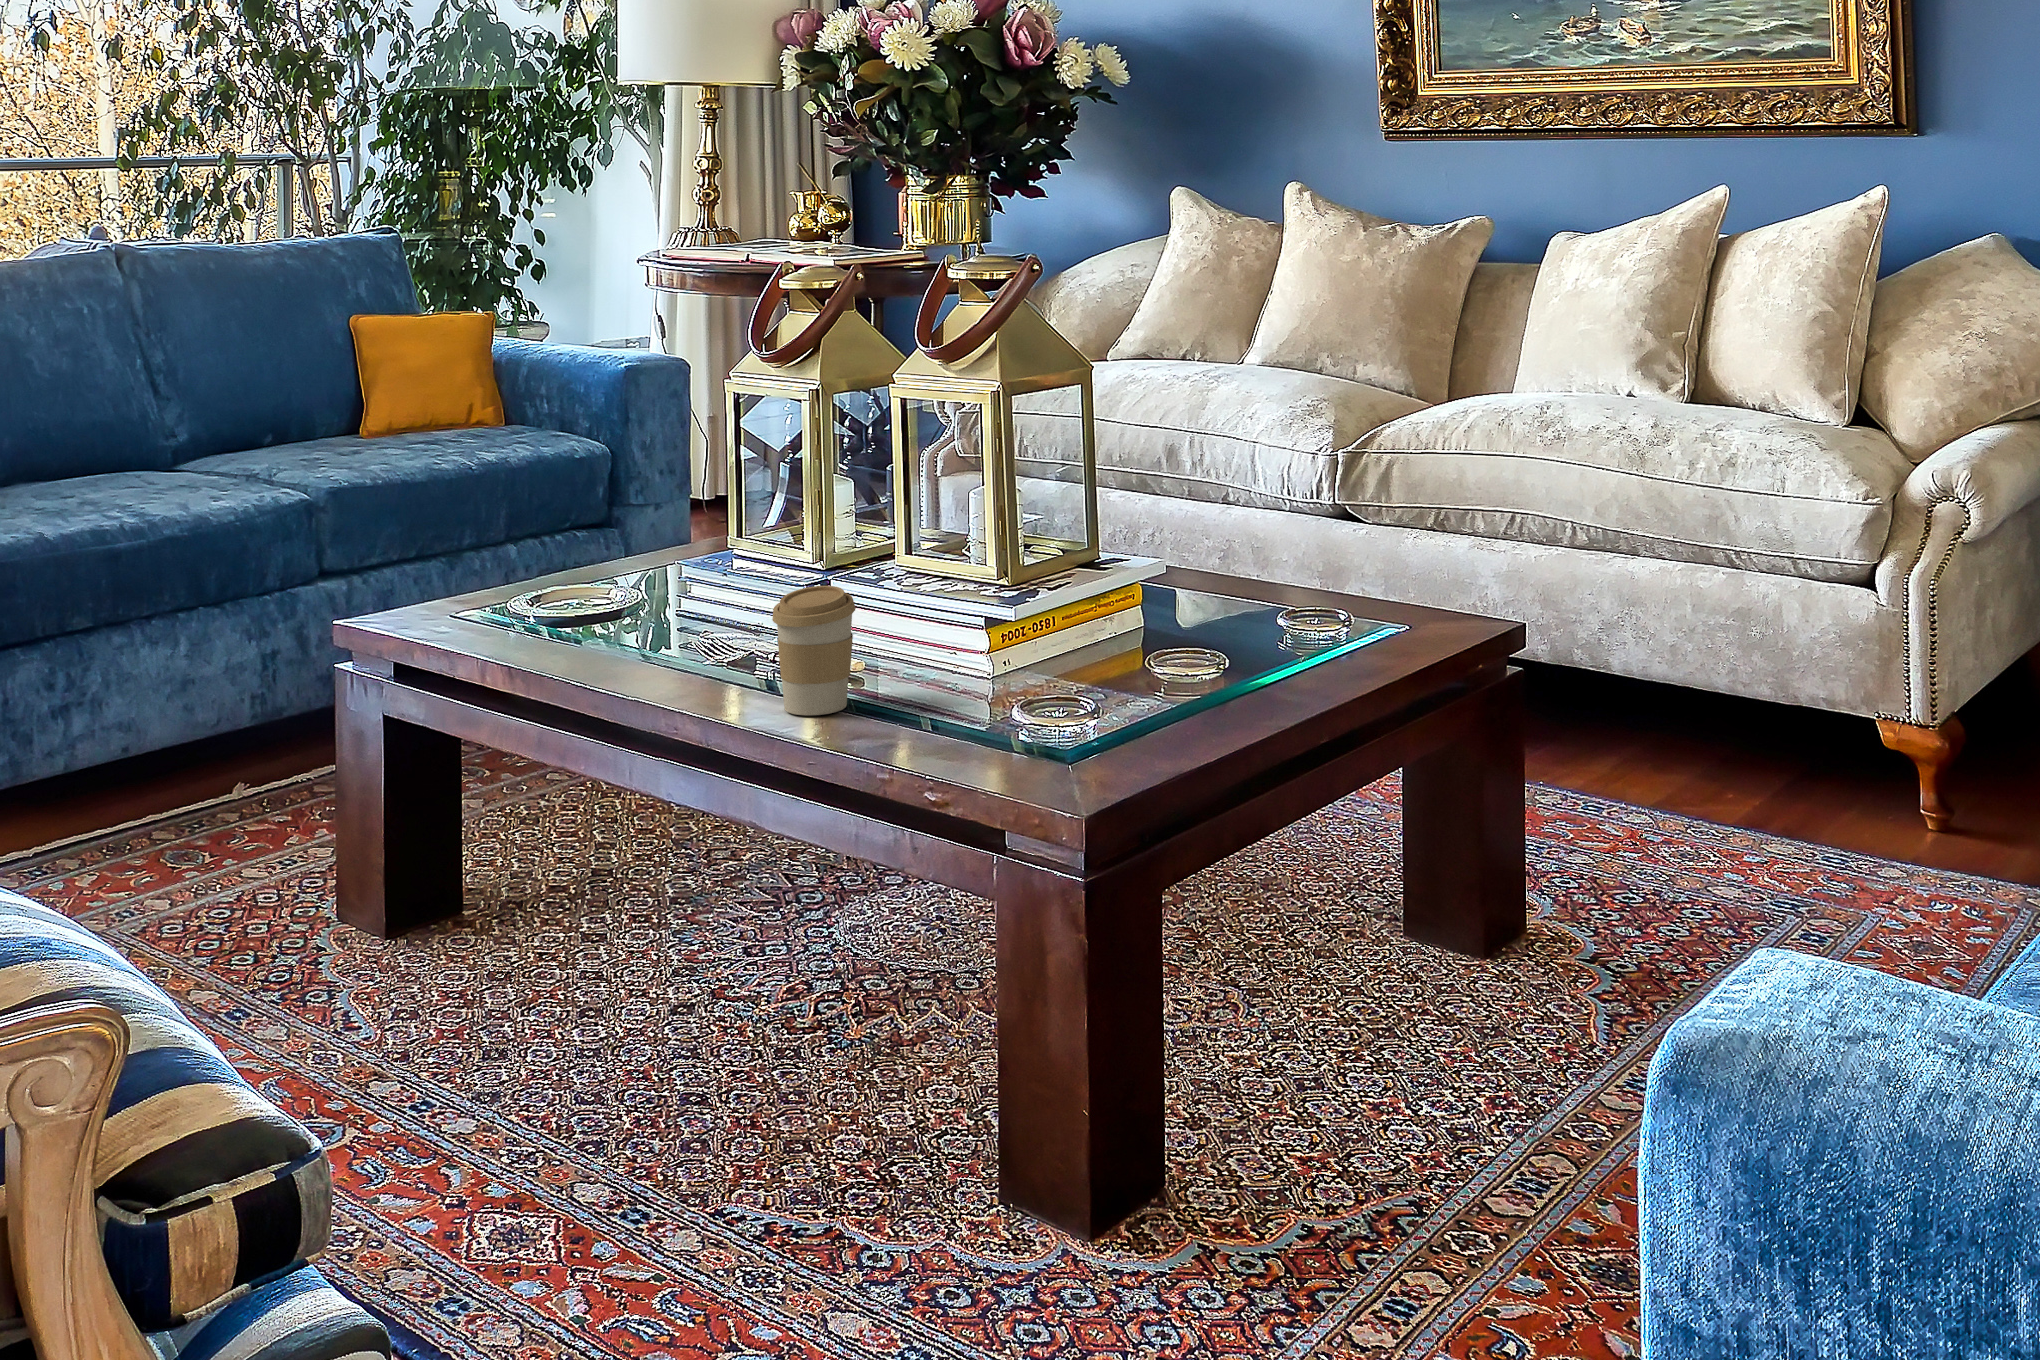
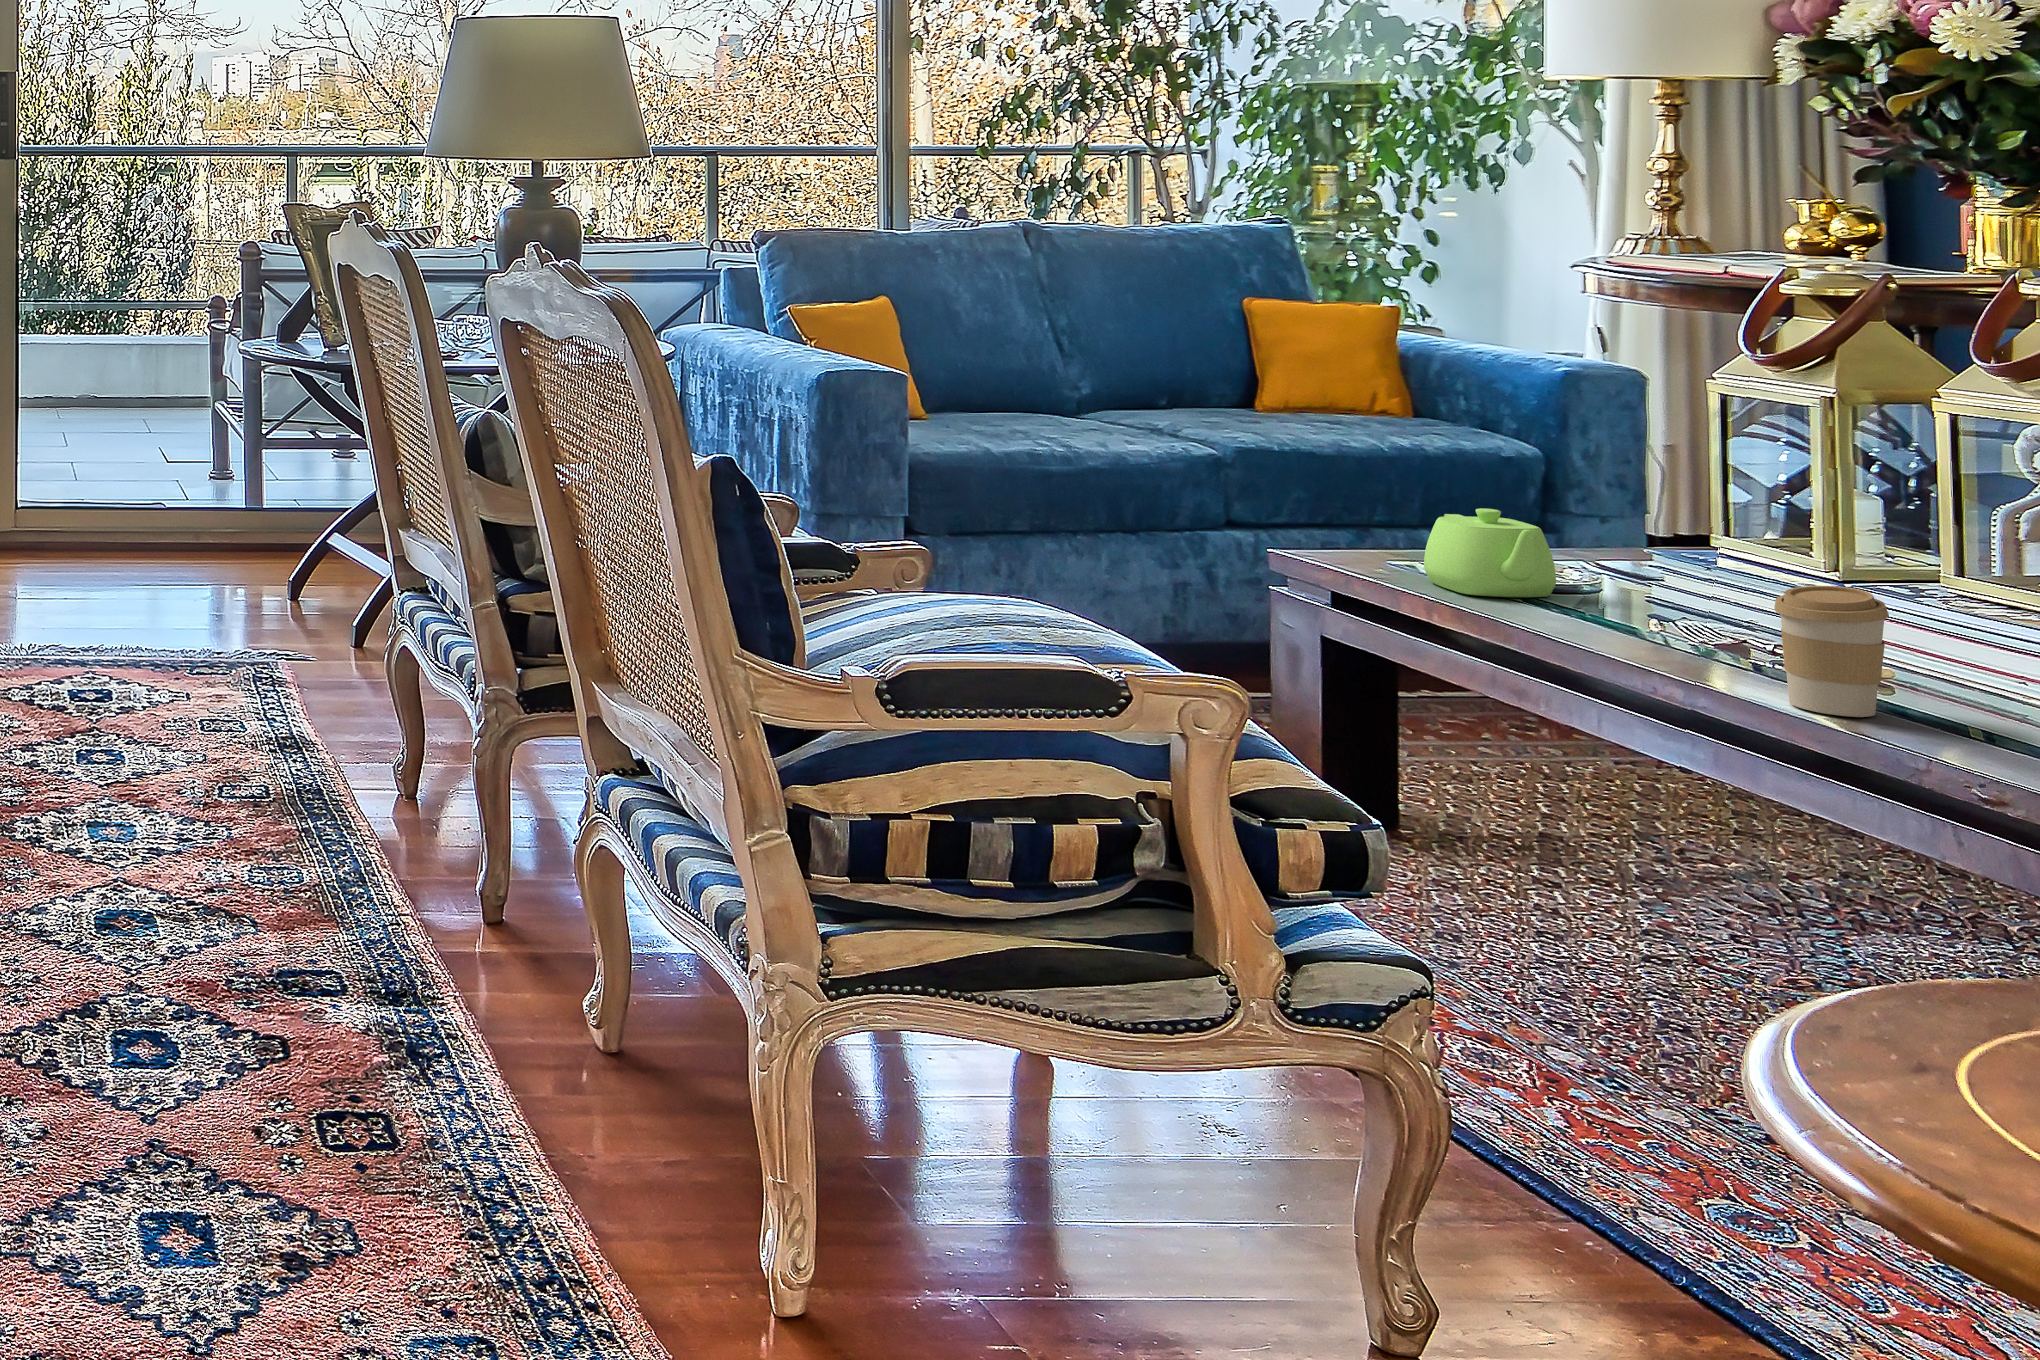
teapot: none [493,540,608,636] -> present [1424,508,1556,597]

